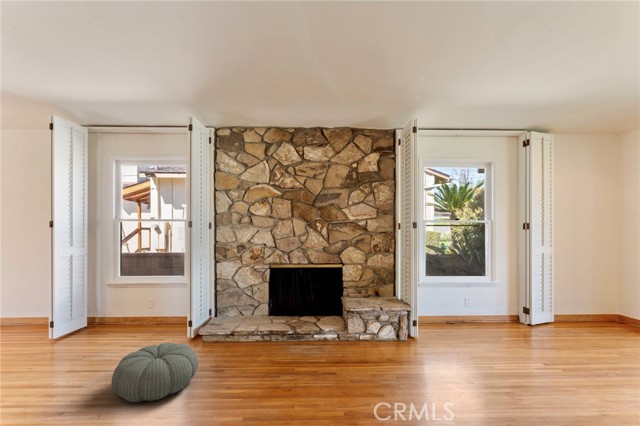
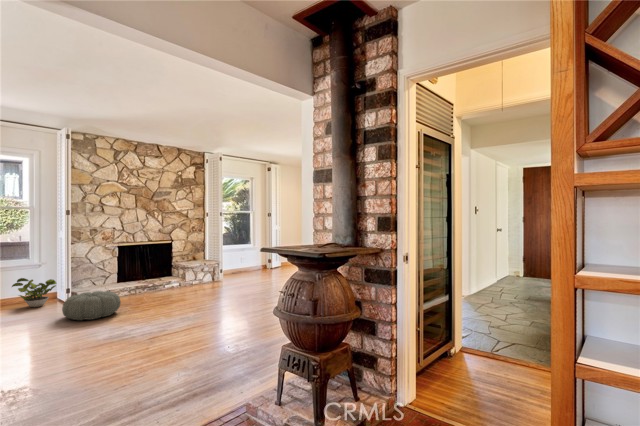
potted plant: none [154,299,193,336] -> present [12,278,56,307]

